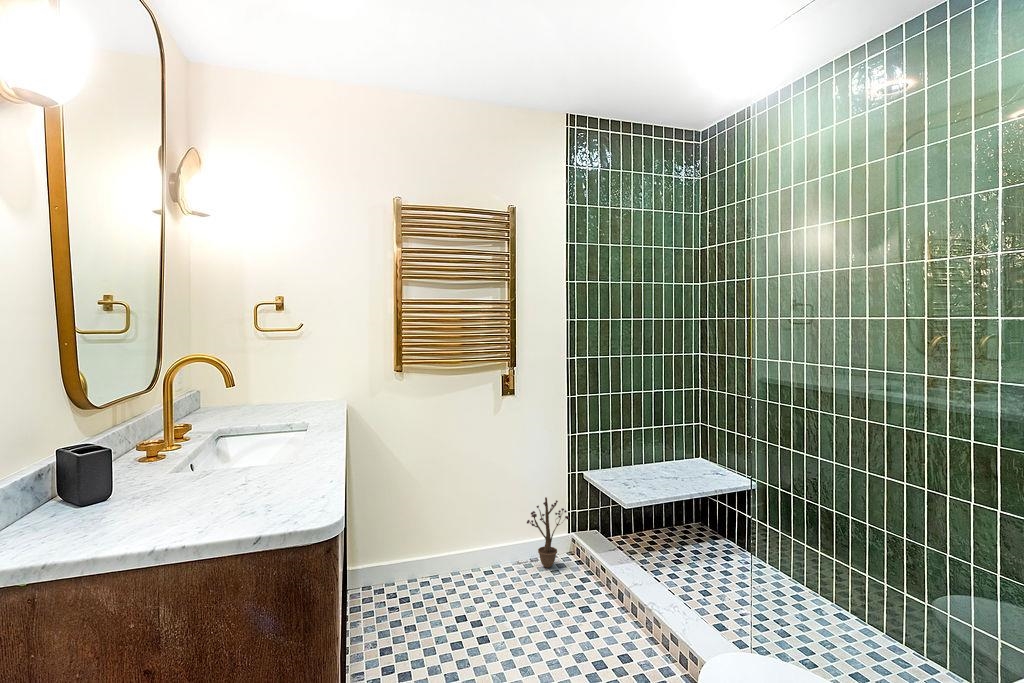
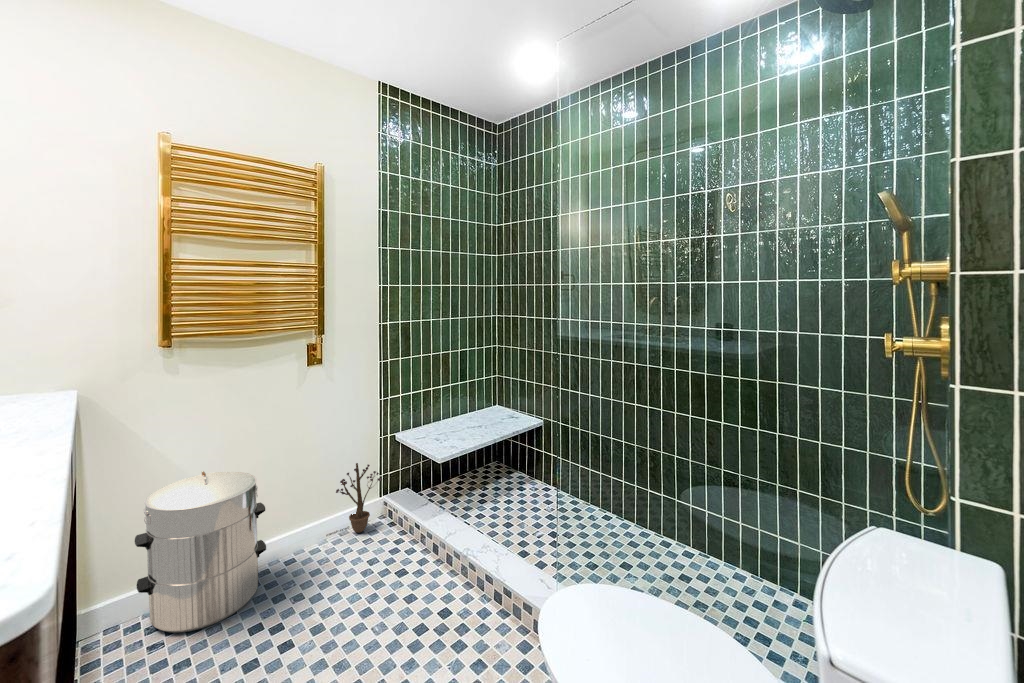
waste bin: none [382,484,470,614] -> present [135,471,266,633]

